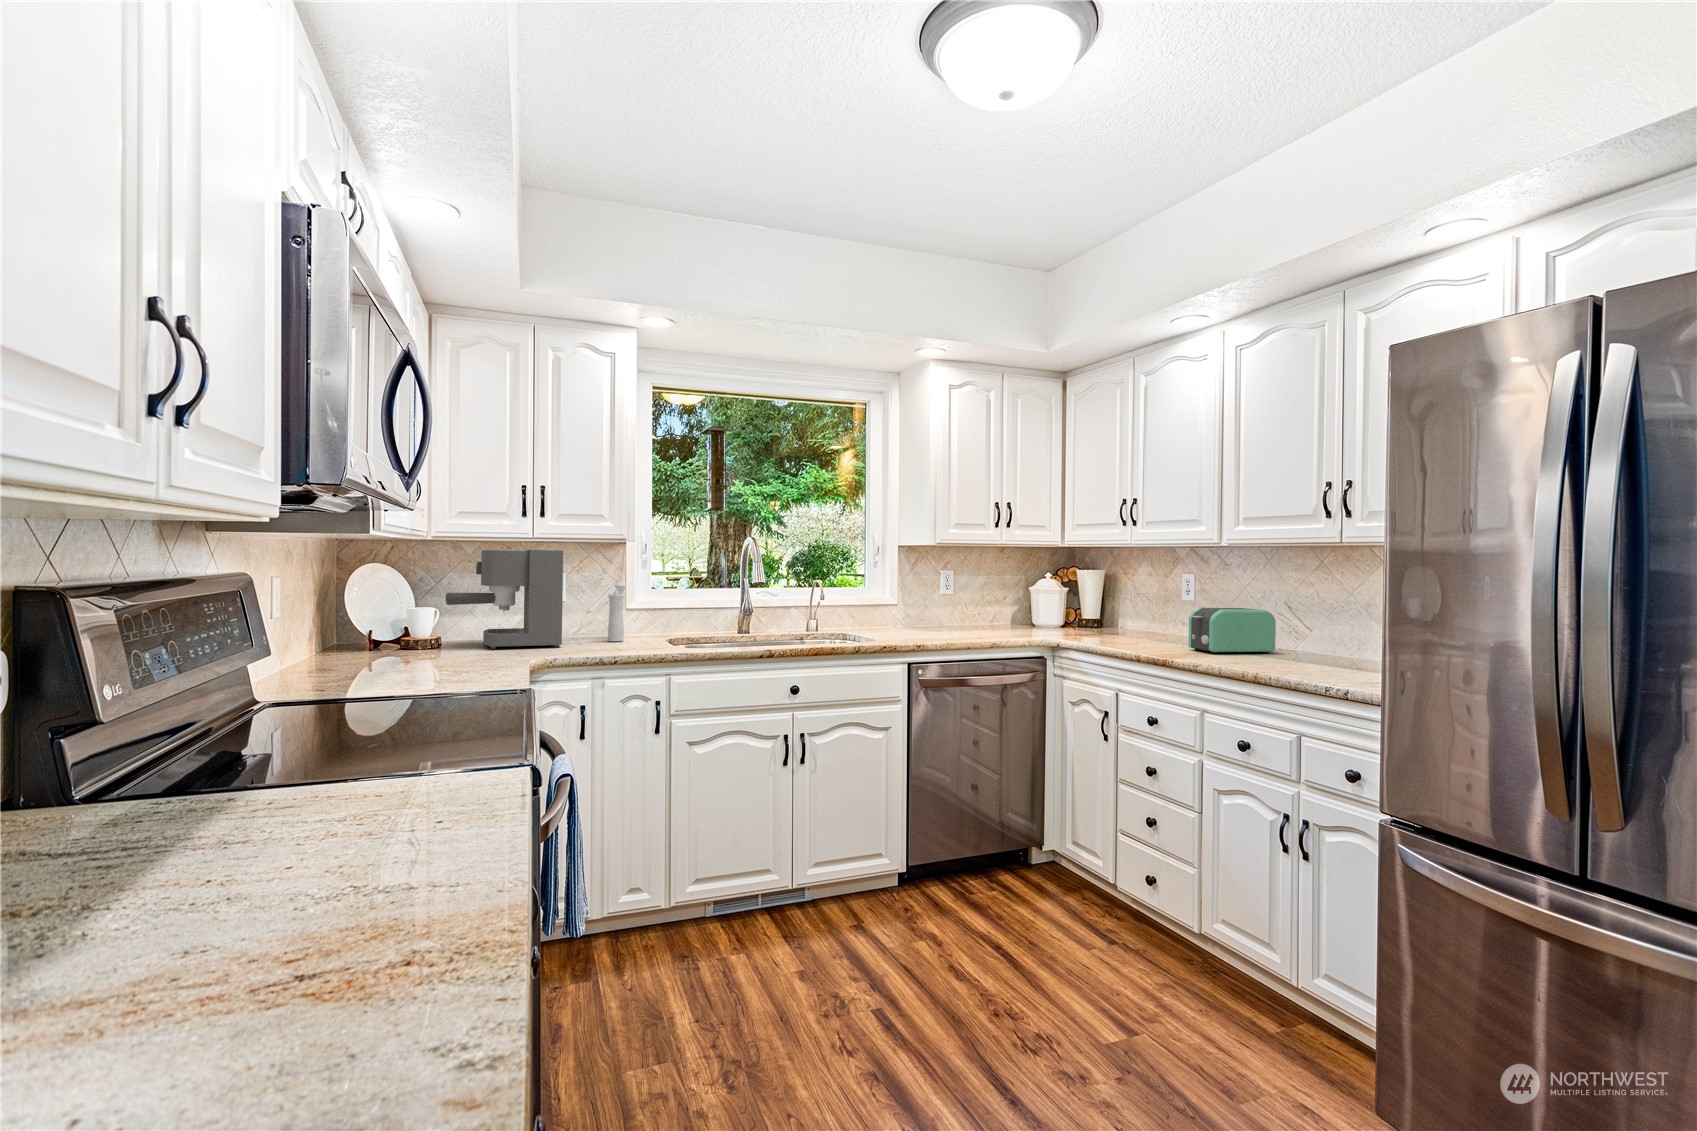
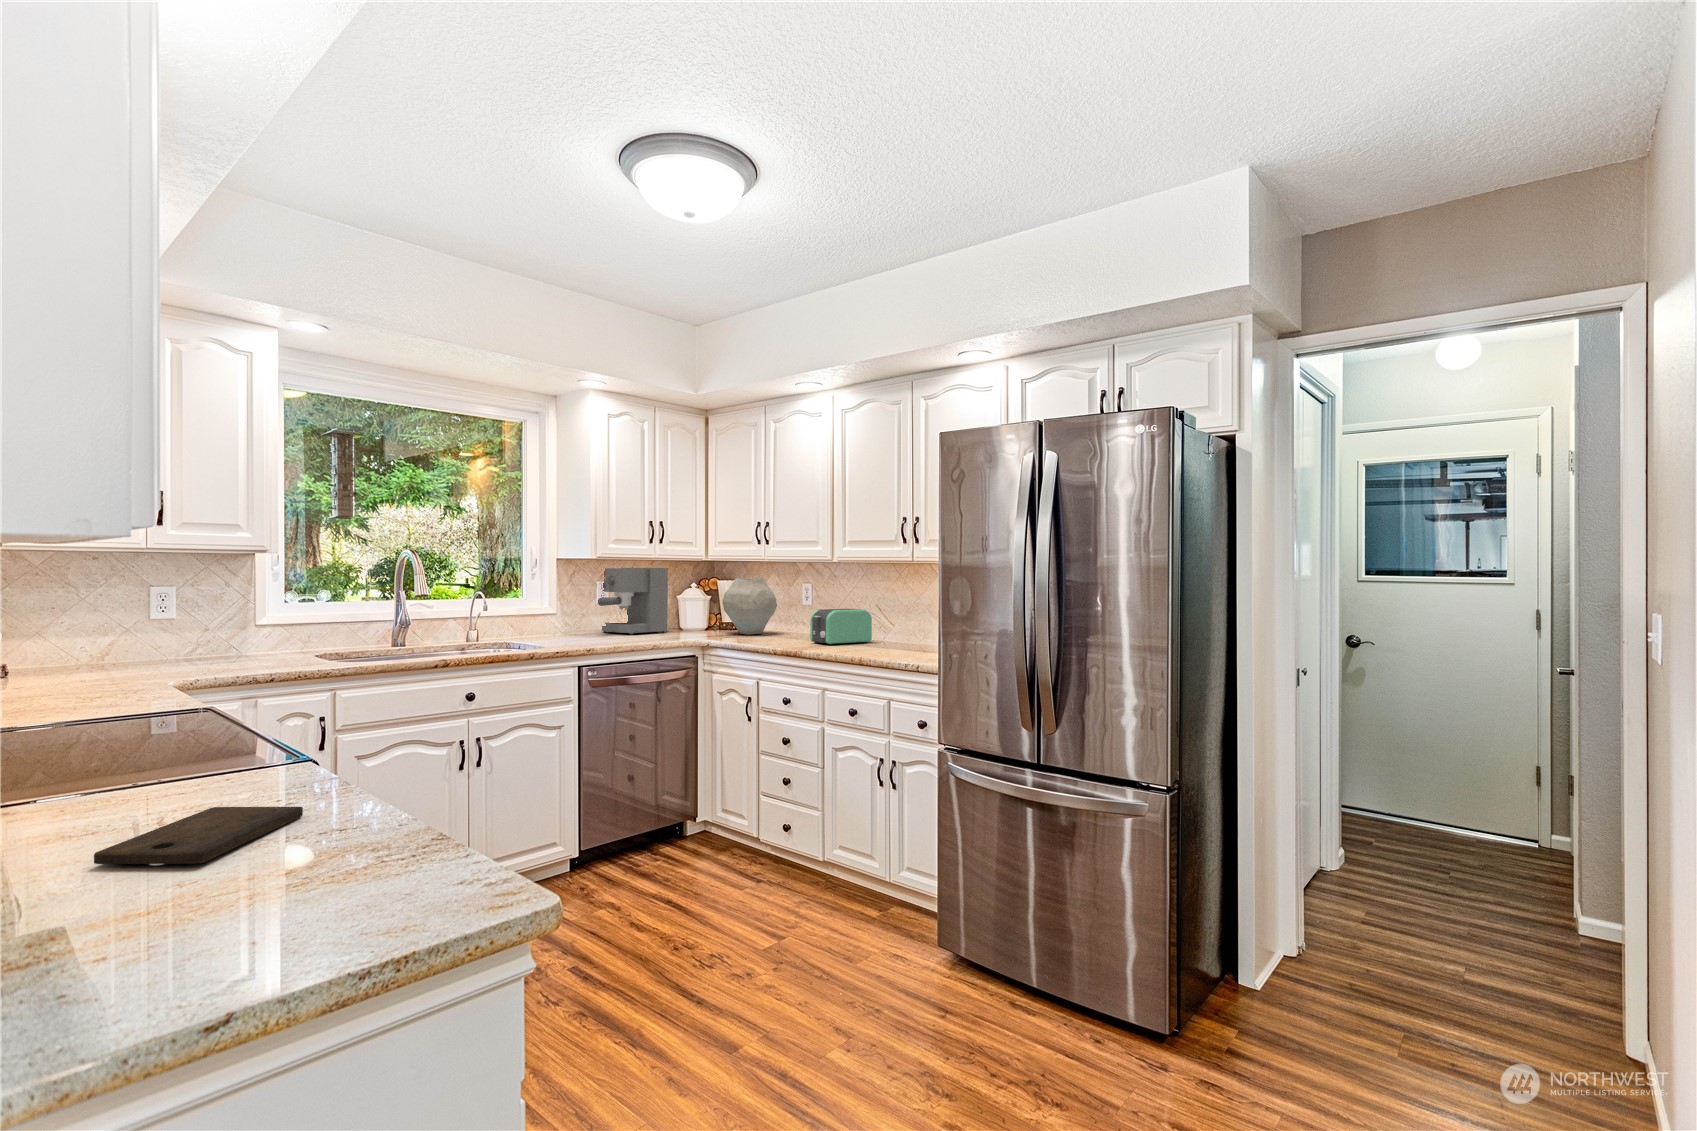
coffee maker: present [445,550,563,649] -> present [598,568,668,634]
vase: none [1081,568,1148,635] -> present [723,578,777,635]
pepper mill: present [608,583,626,641] -> none [246,600,267,663]
cutting board: none [163,817,428,908] -> present [94,807,303,864]

